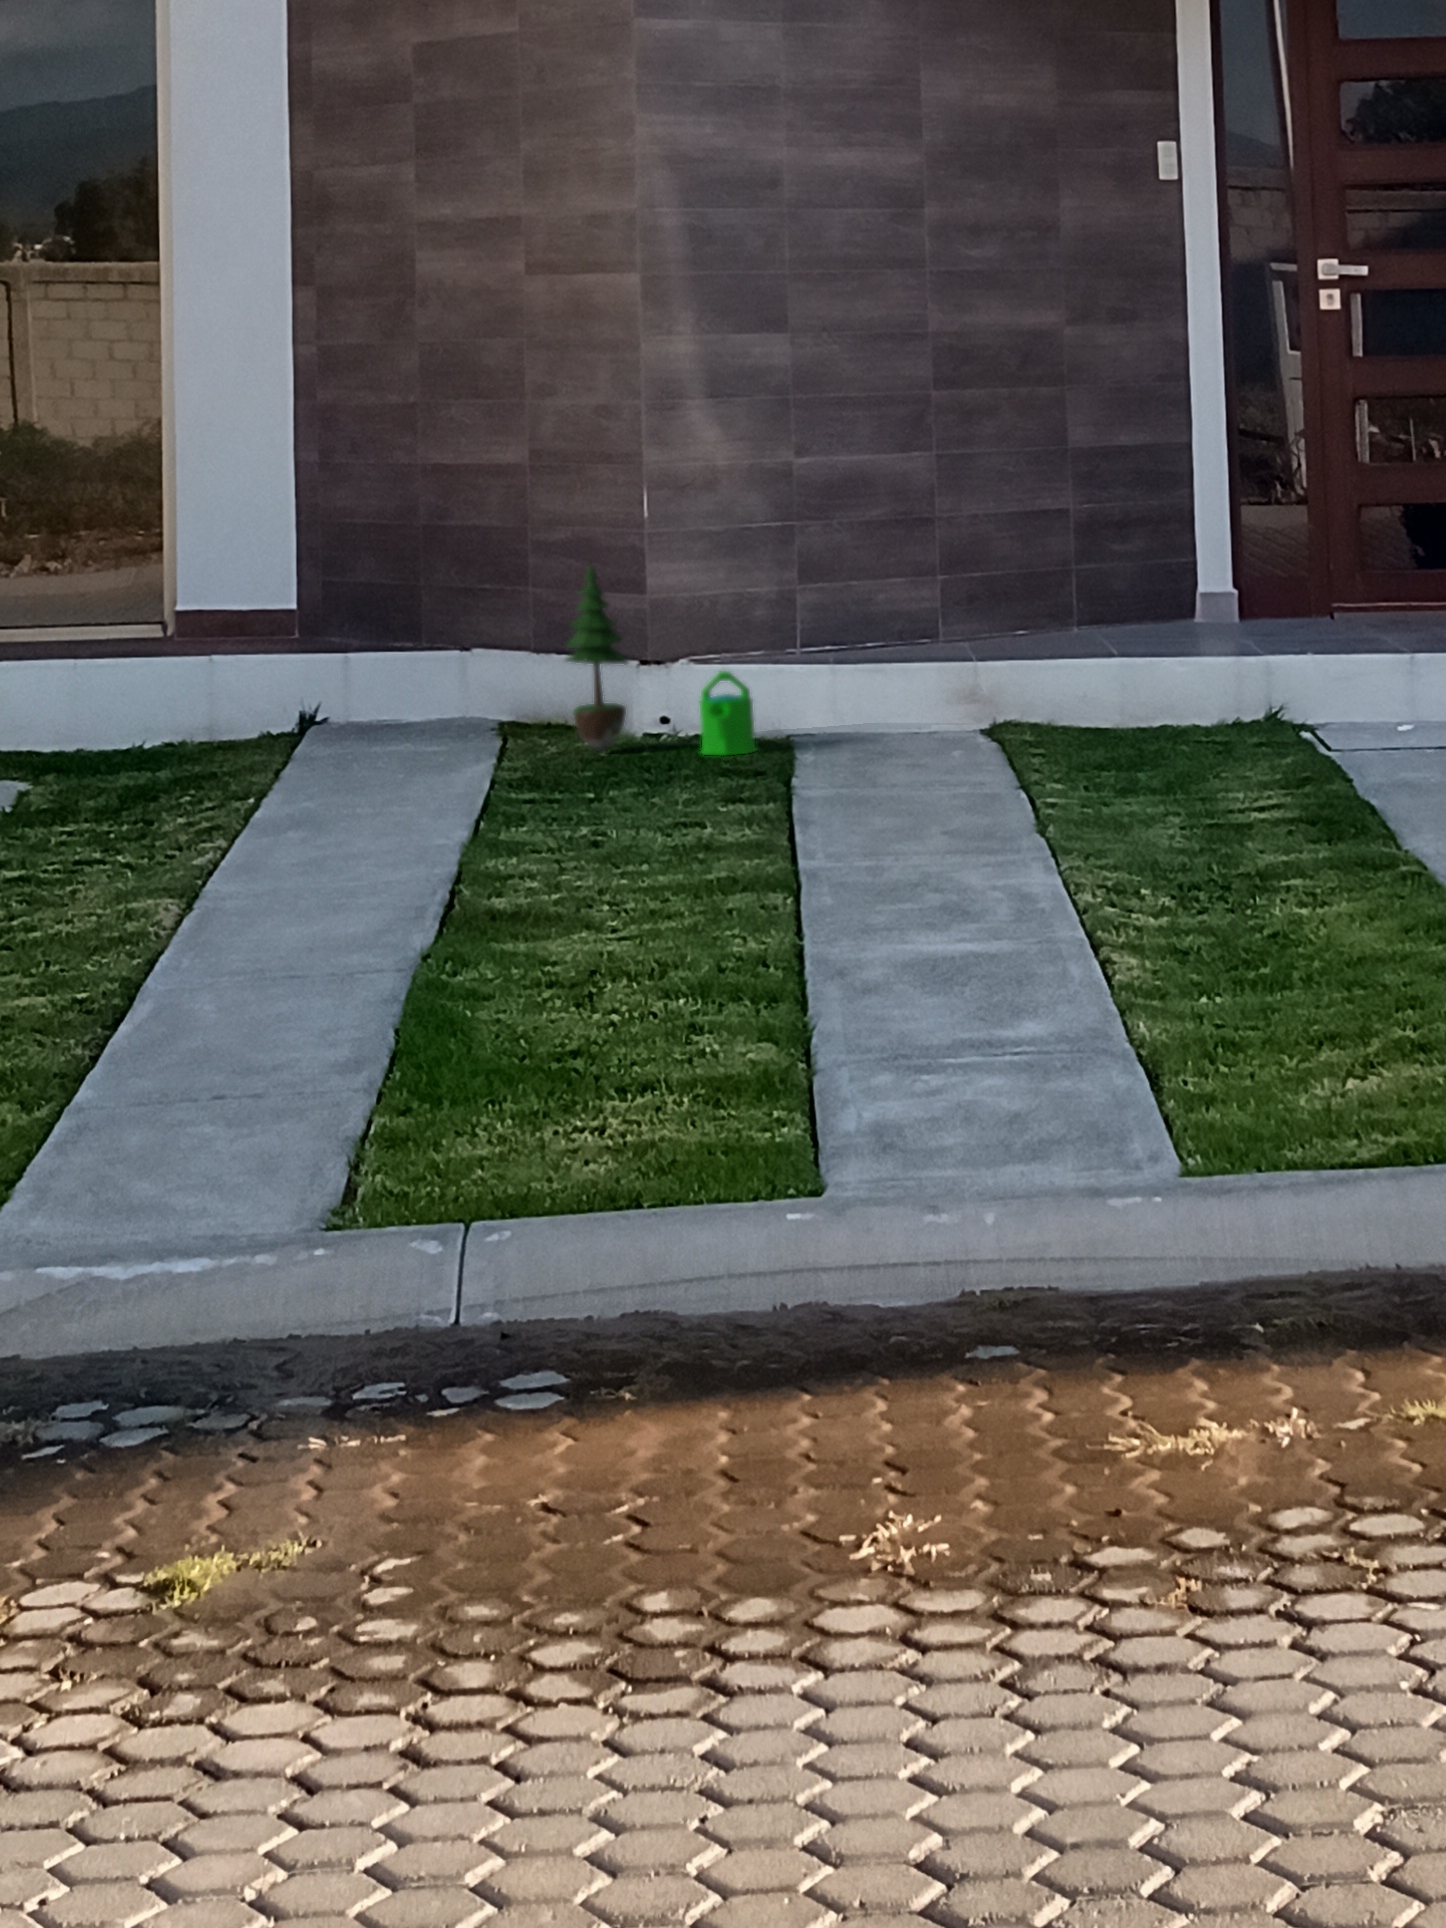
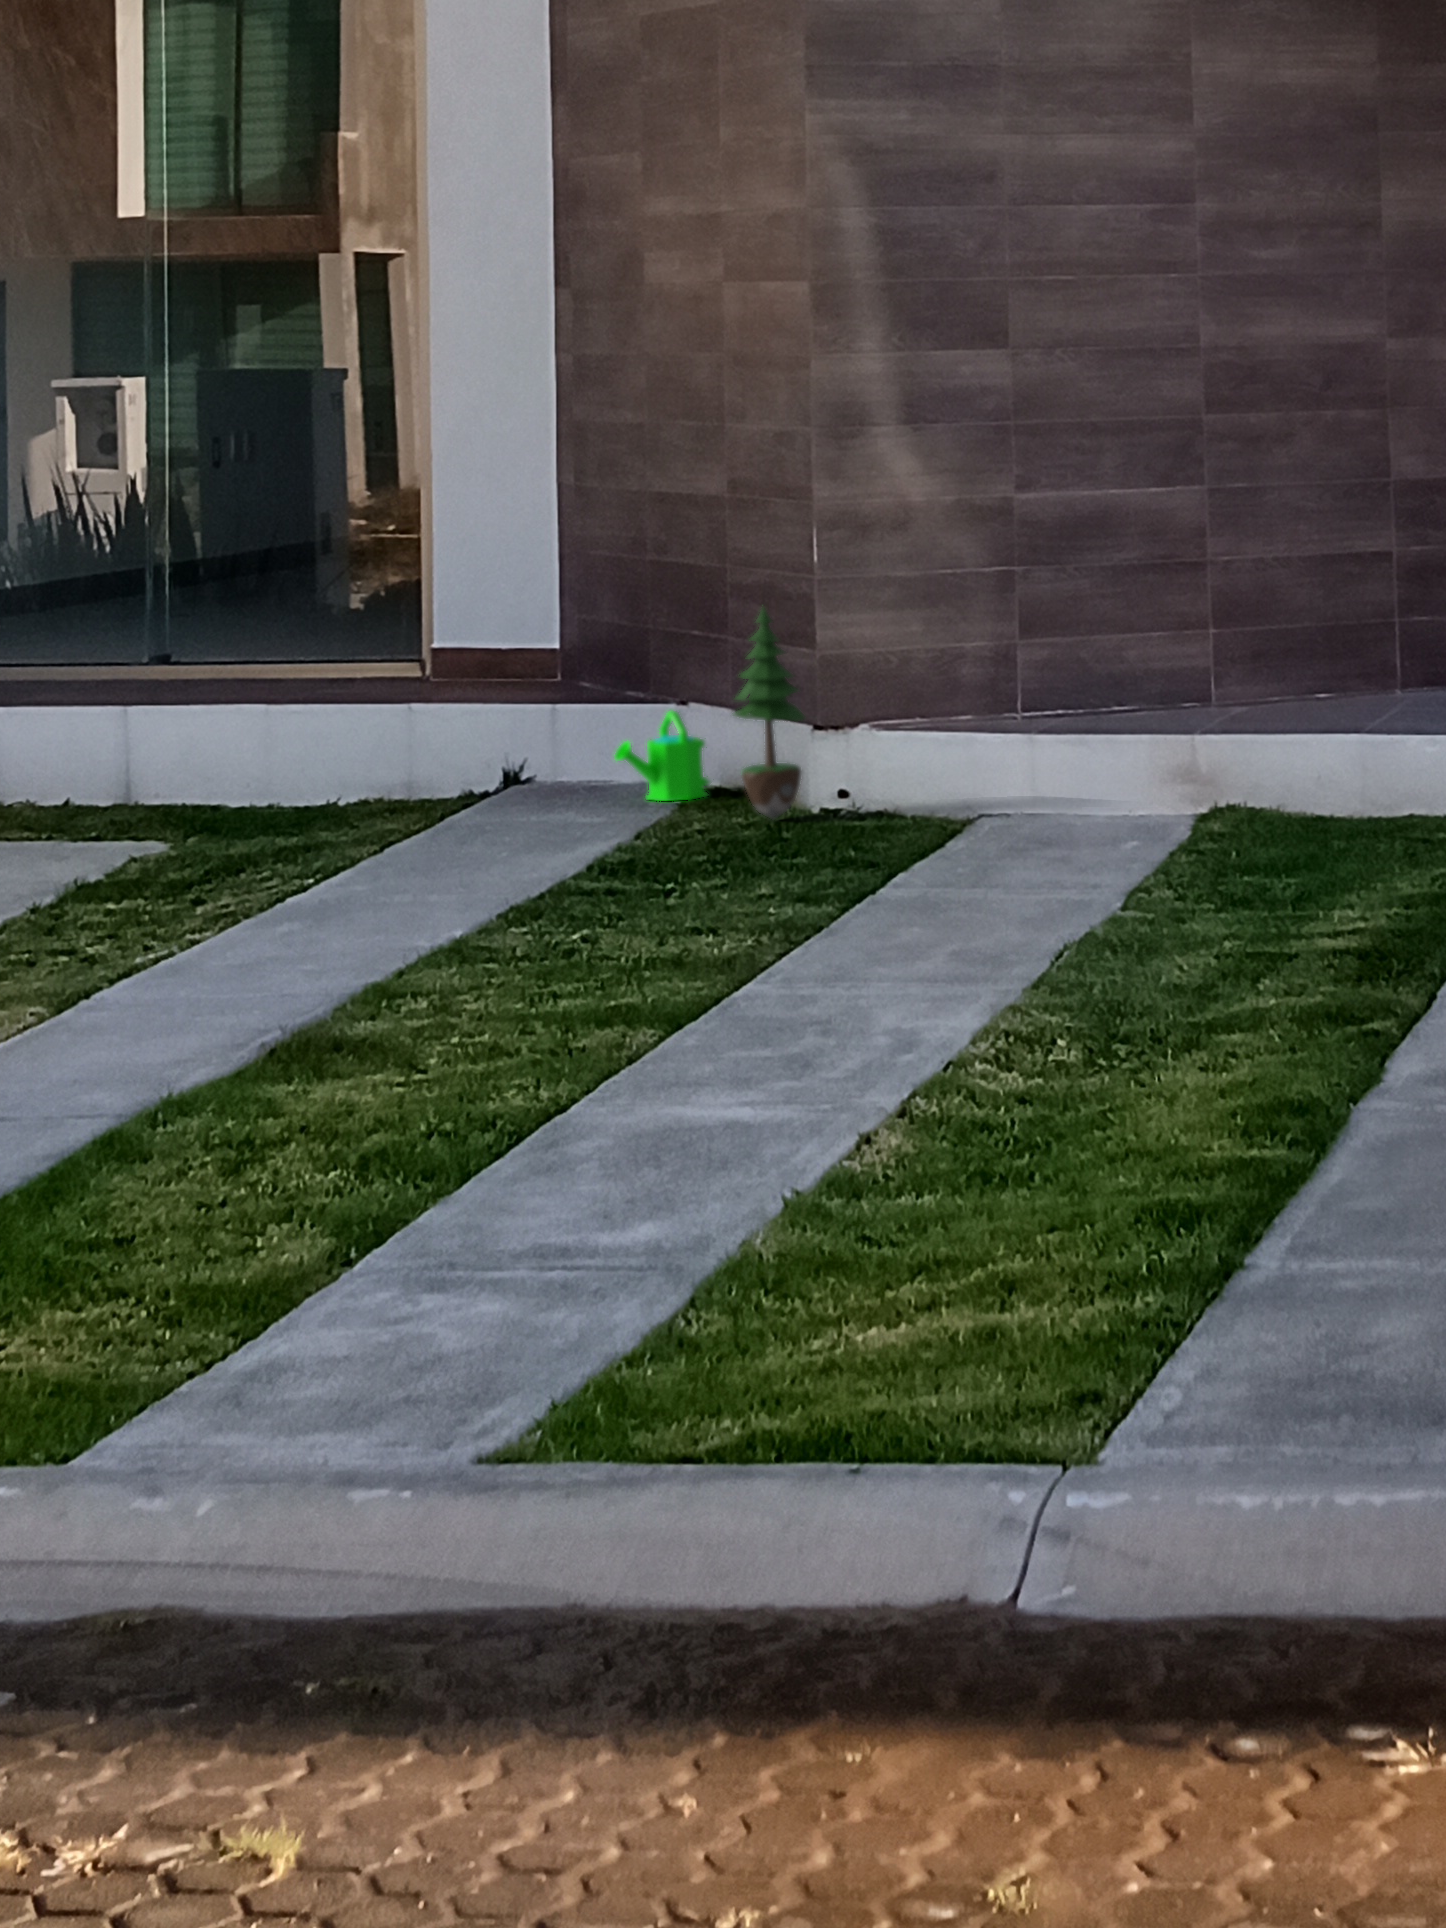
watering can: present [699,671,756,755] -> present [614,710,710,801]

